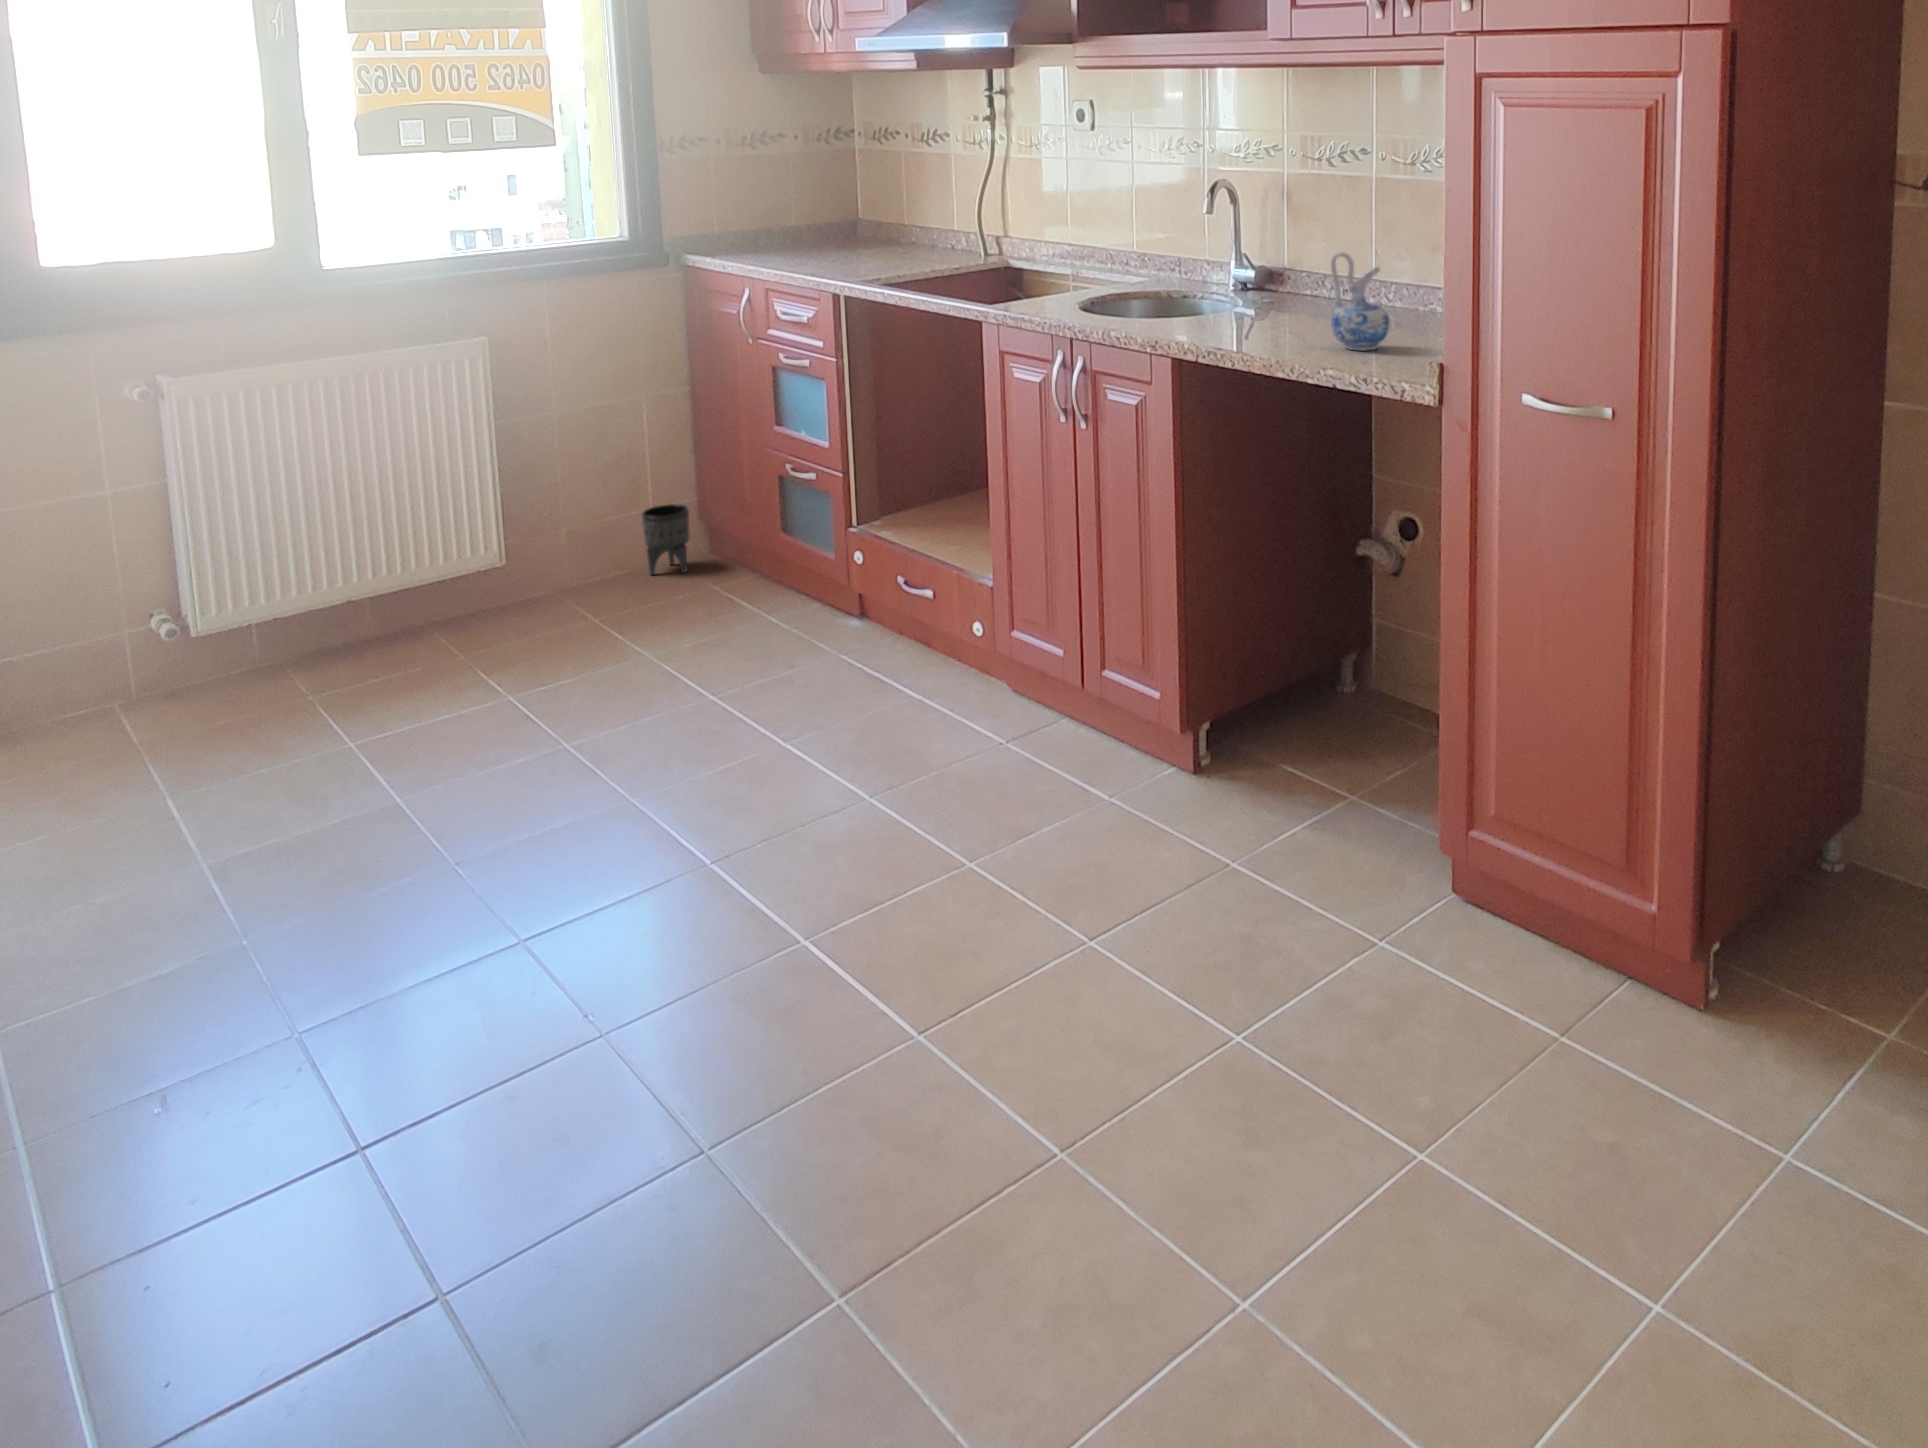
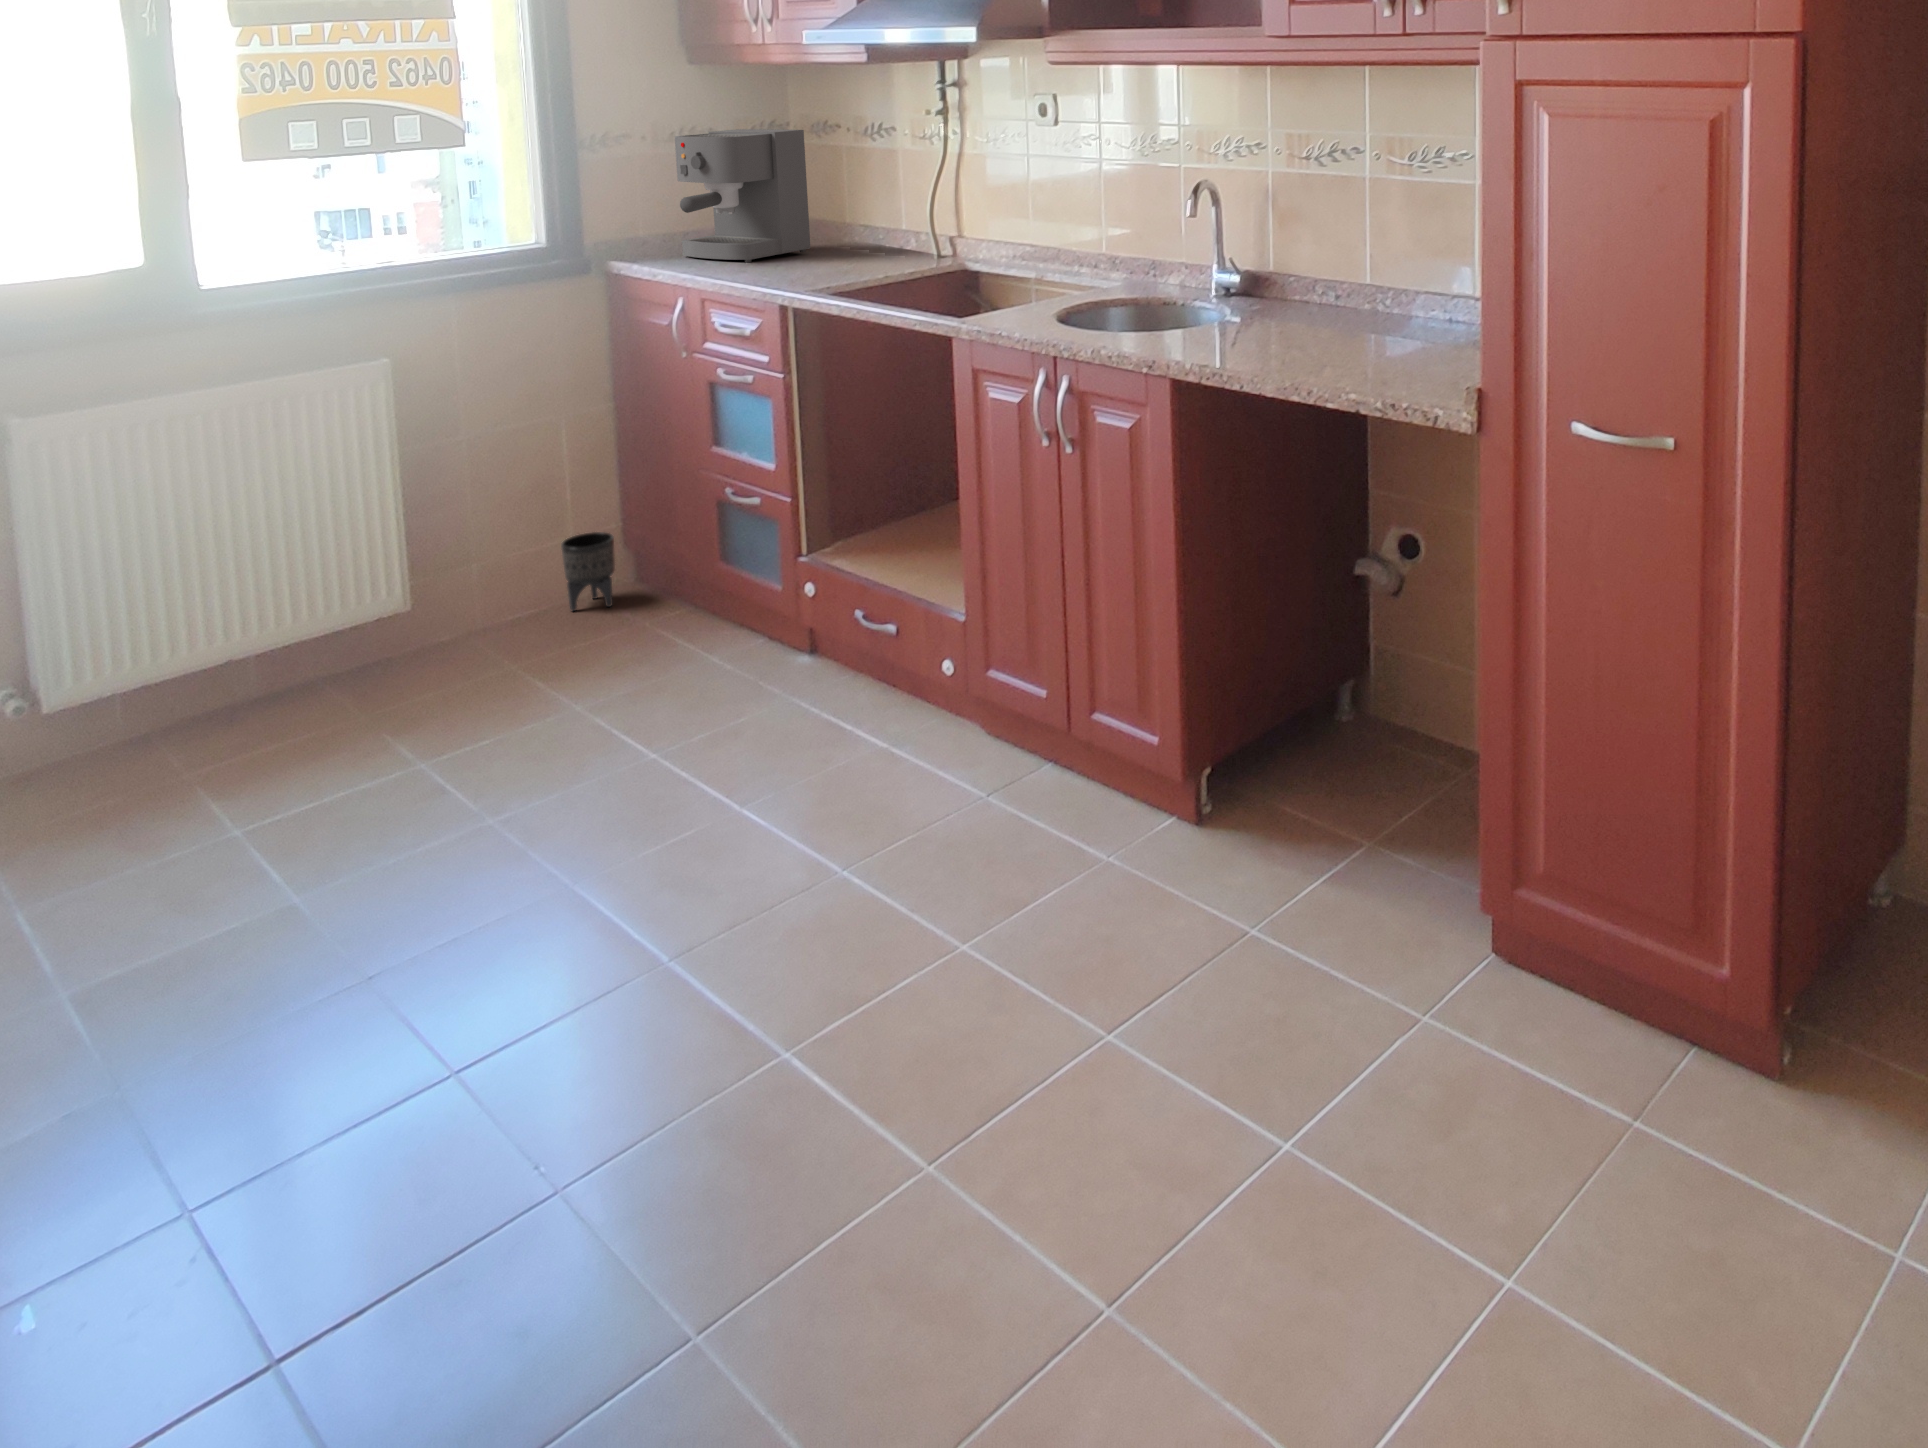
coffee maker: none [746,135,871,258] -> present [675,129,810,262]
ceramic pitcher: present [1331,252,1389,351] -> none [1340,263,1403,367]

